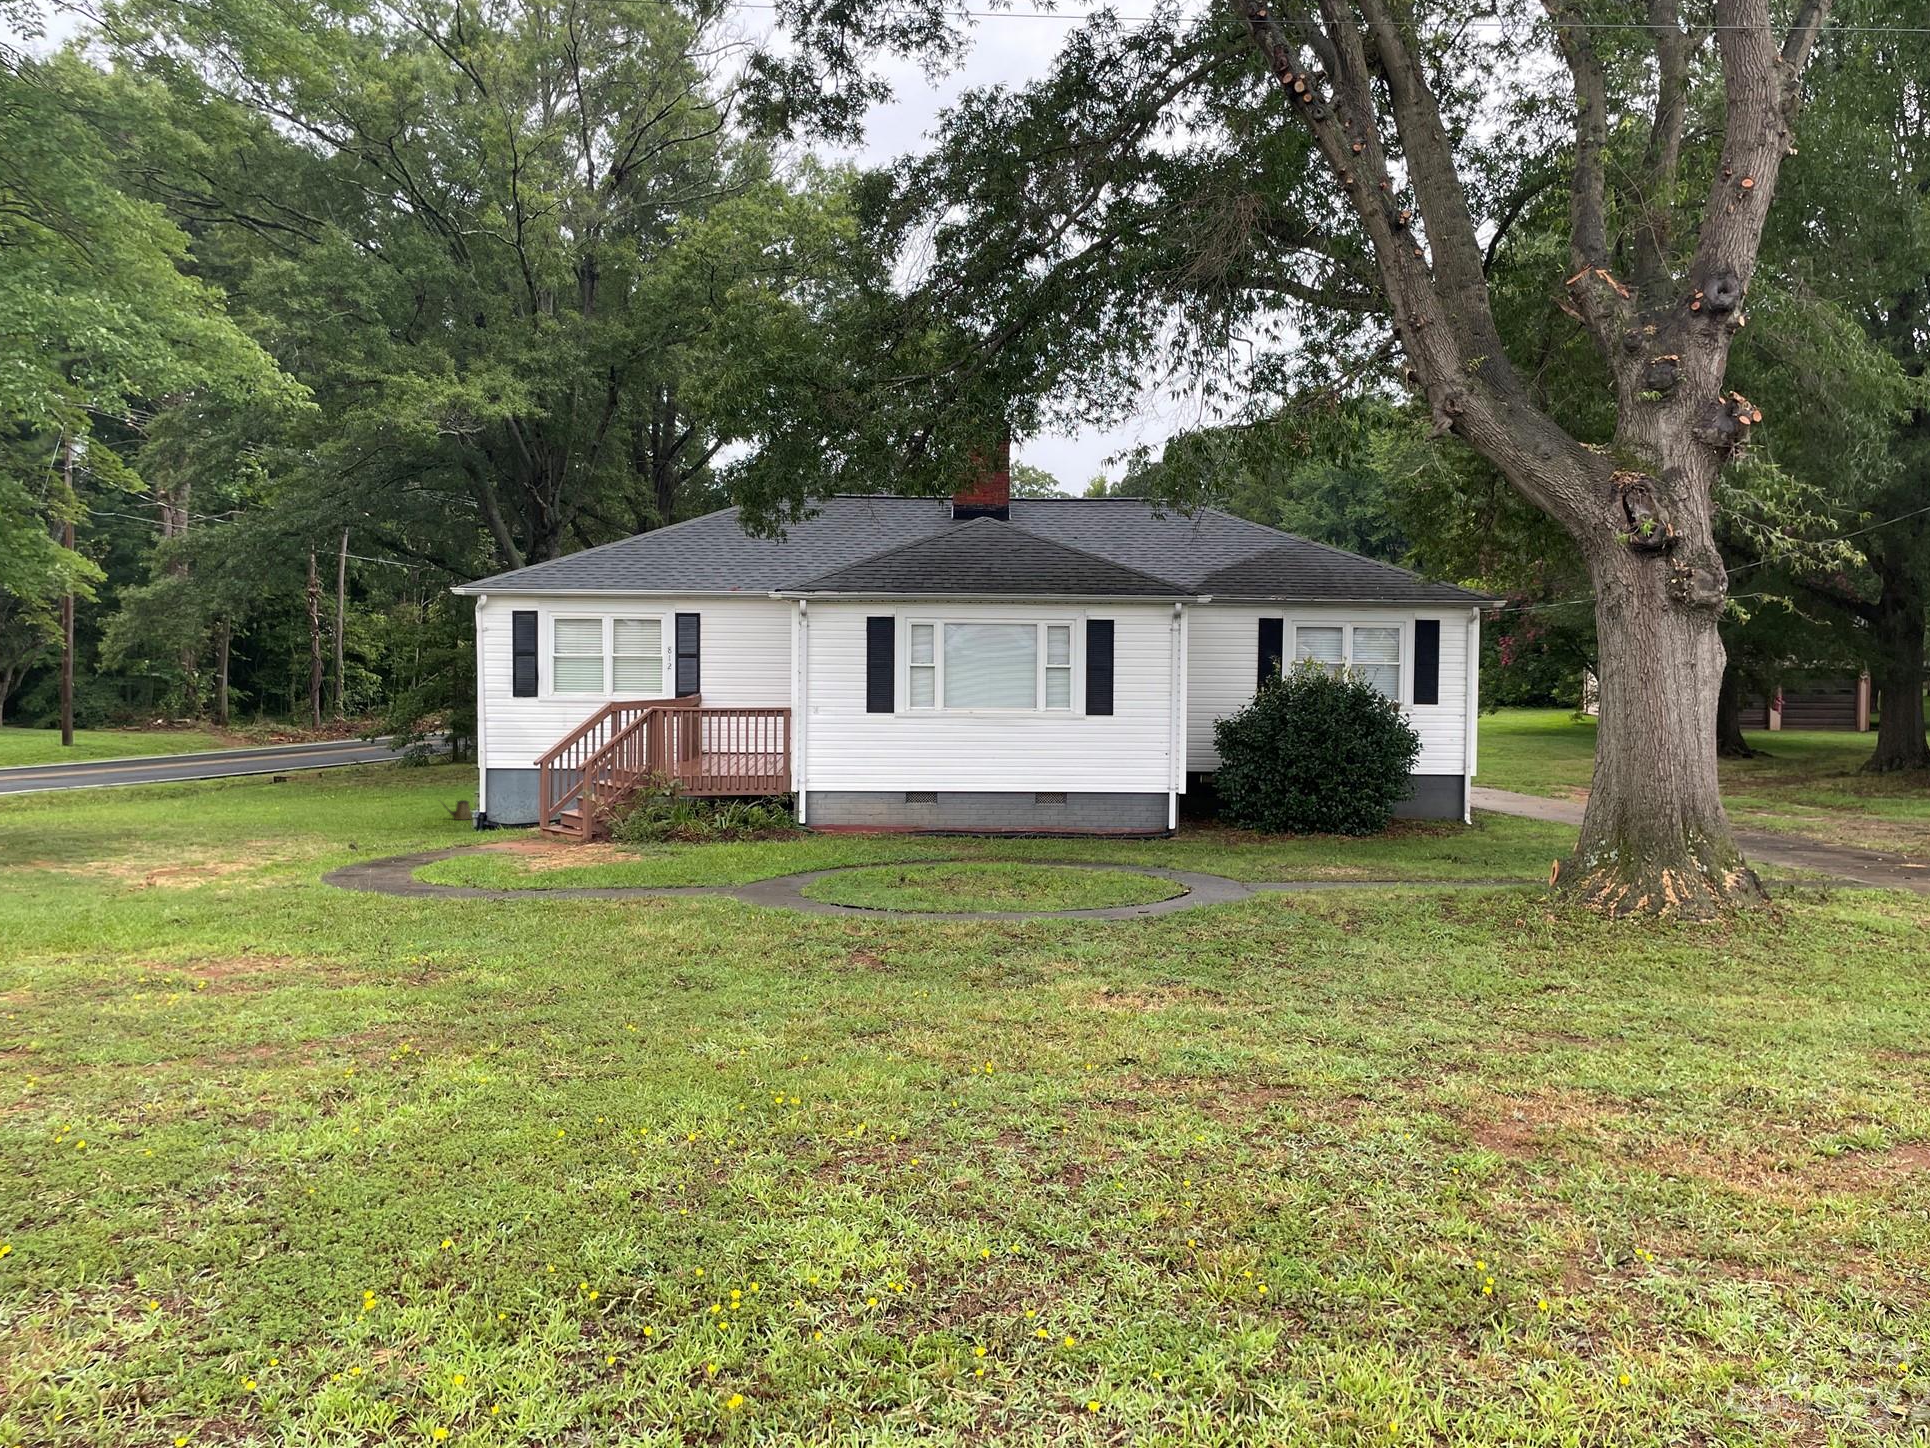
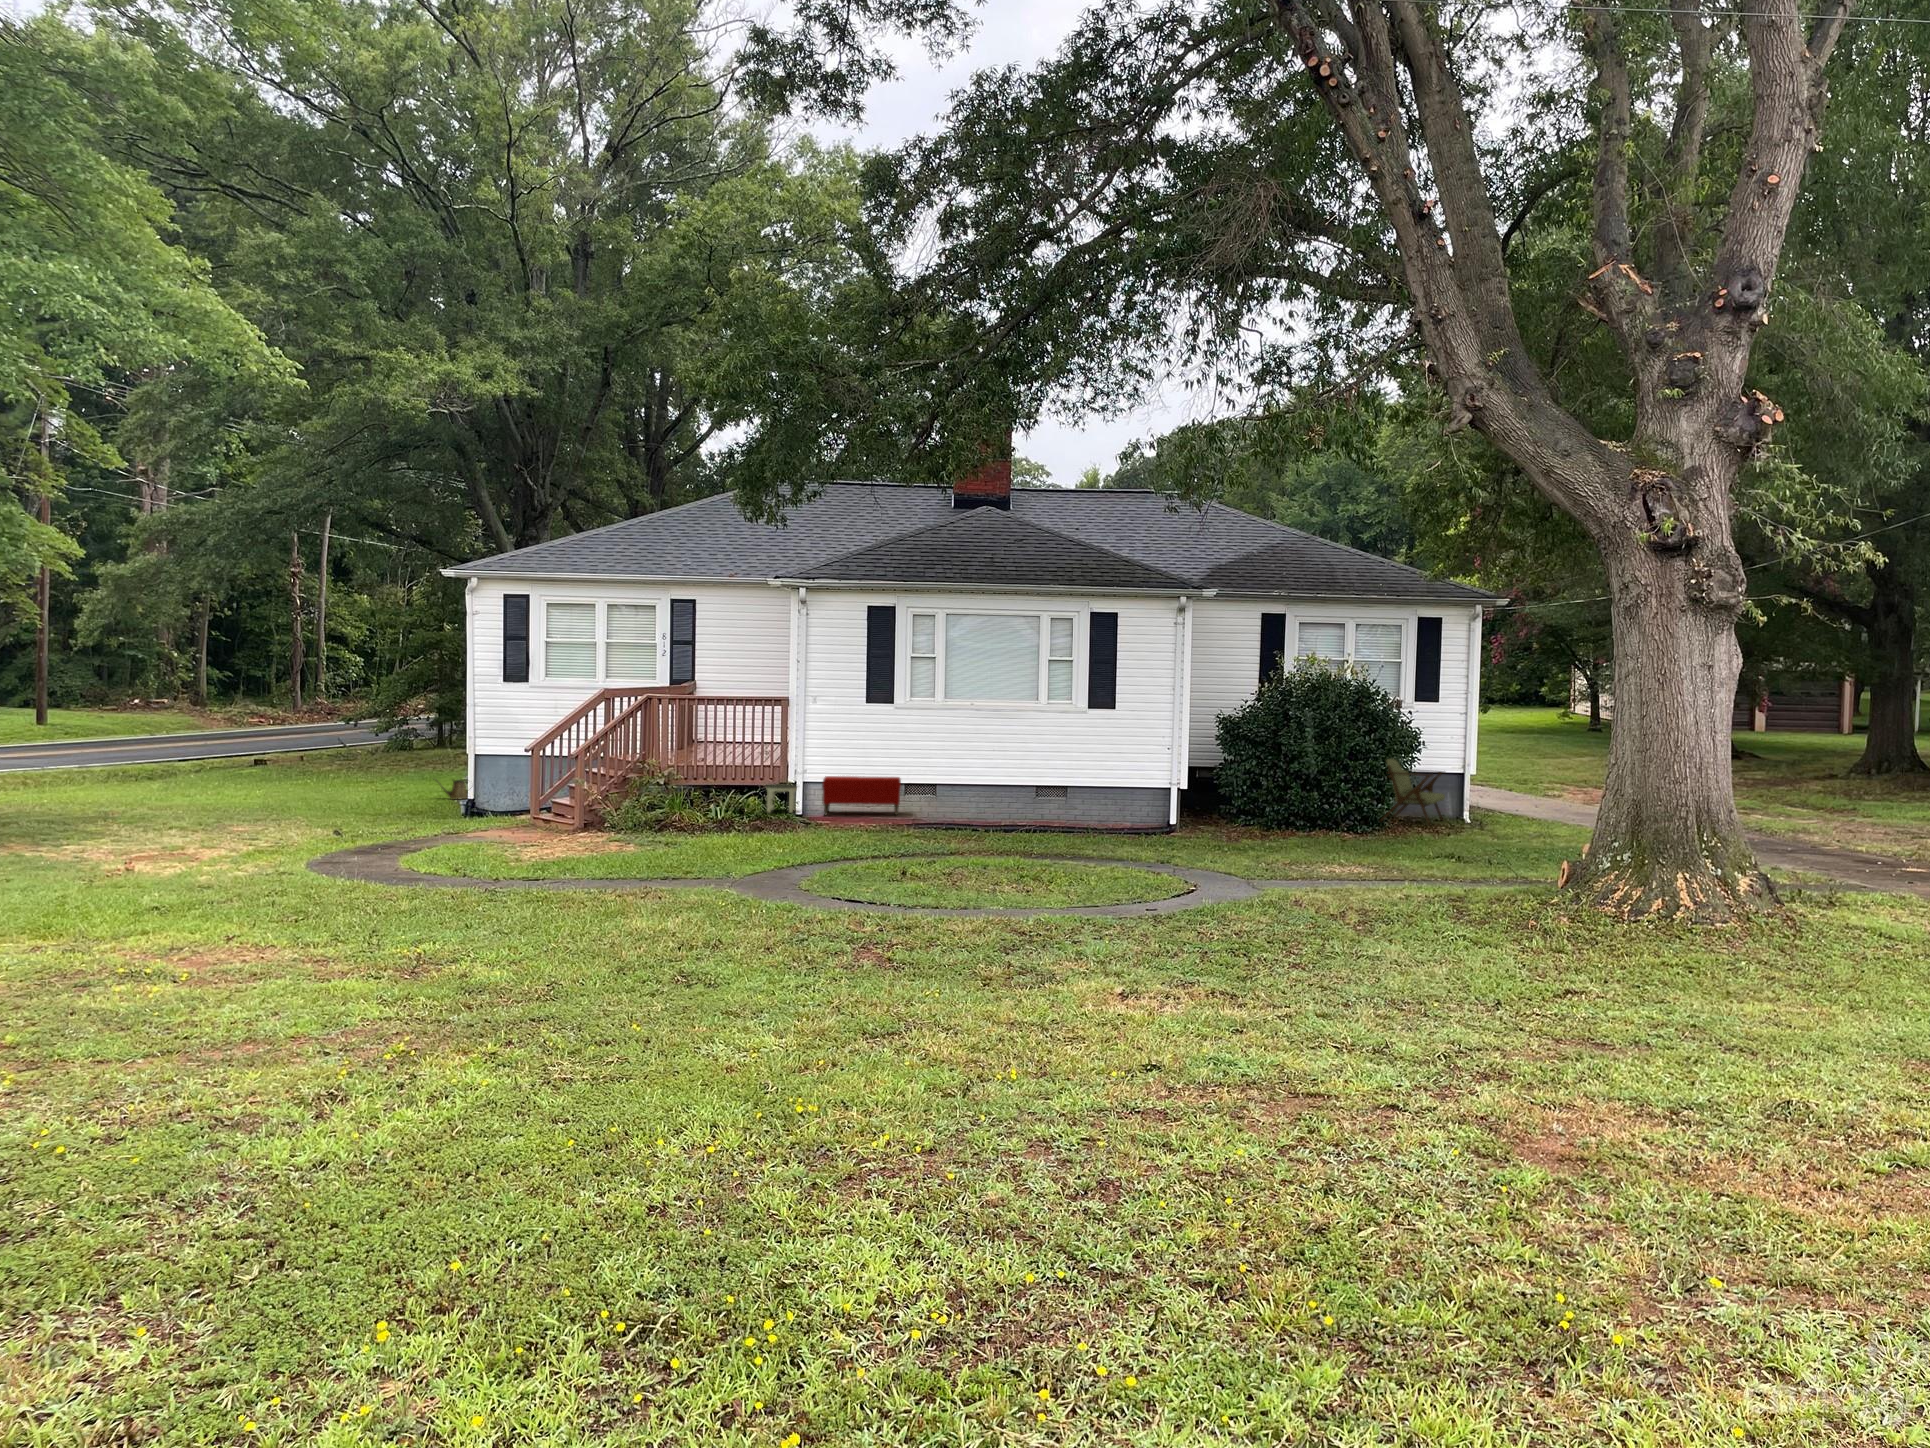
lounge chair: none [1383,763,1451,833] -> present [1380,758,1445,825]
bench: none [821,791,899,830] -> present [822,776,901,816]
round table: none [764,800,798,829] -> present [766,784,797,813]

